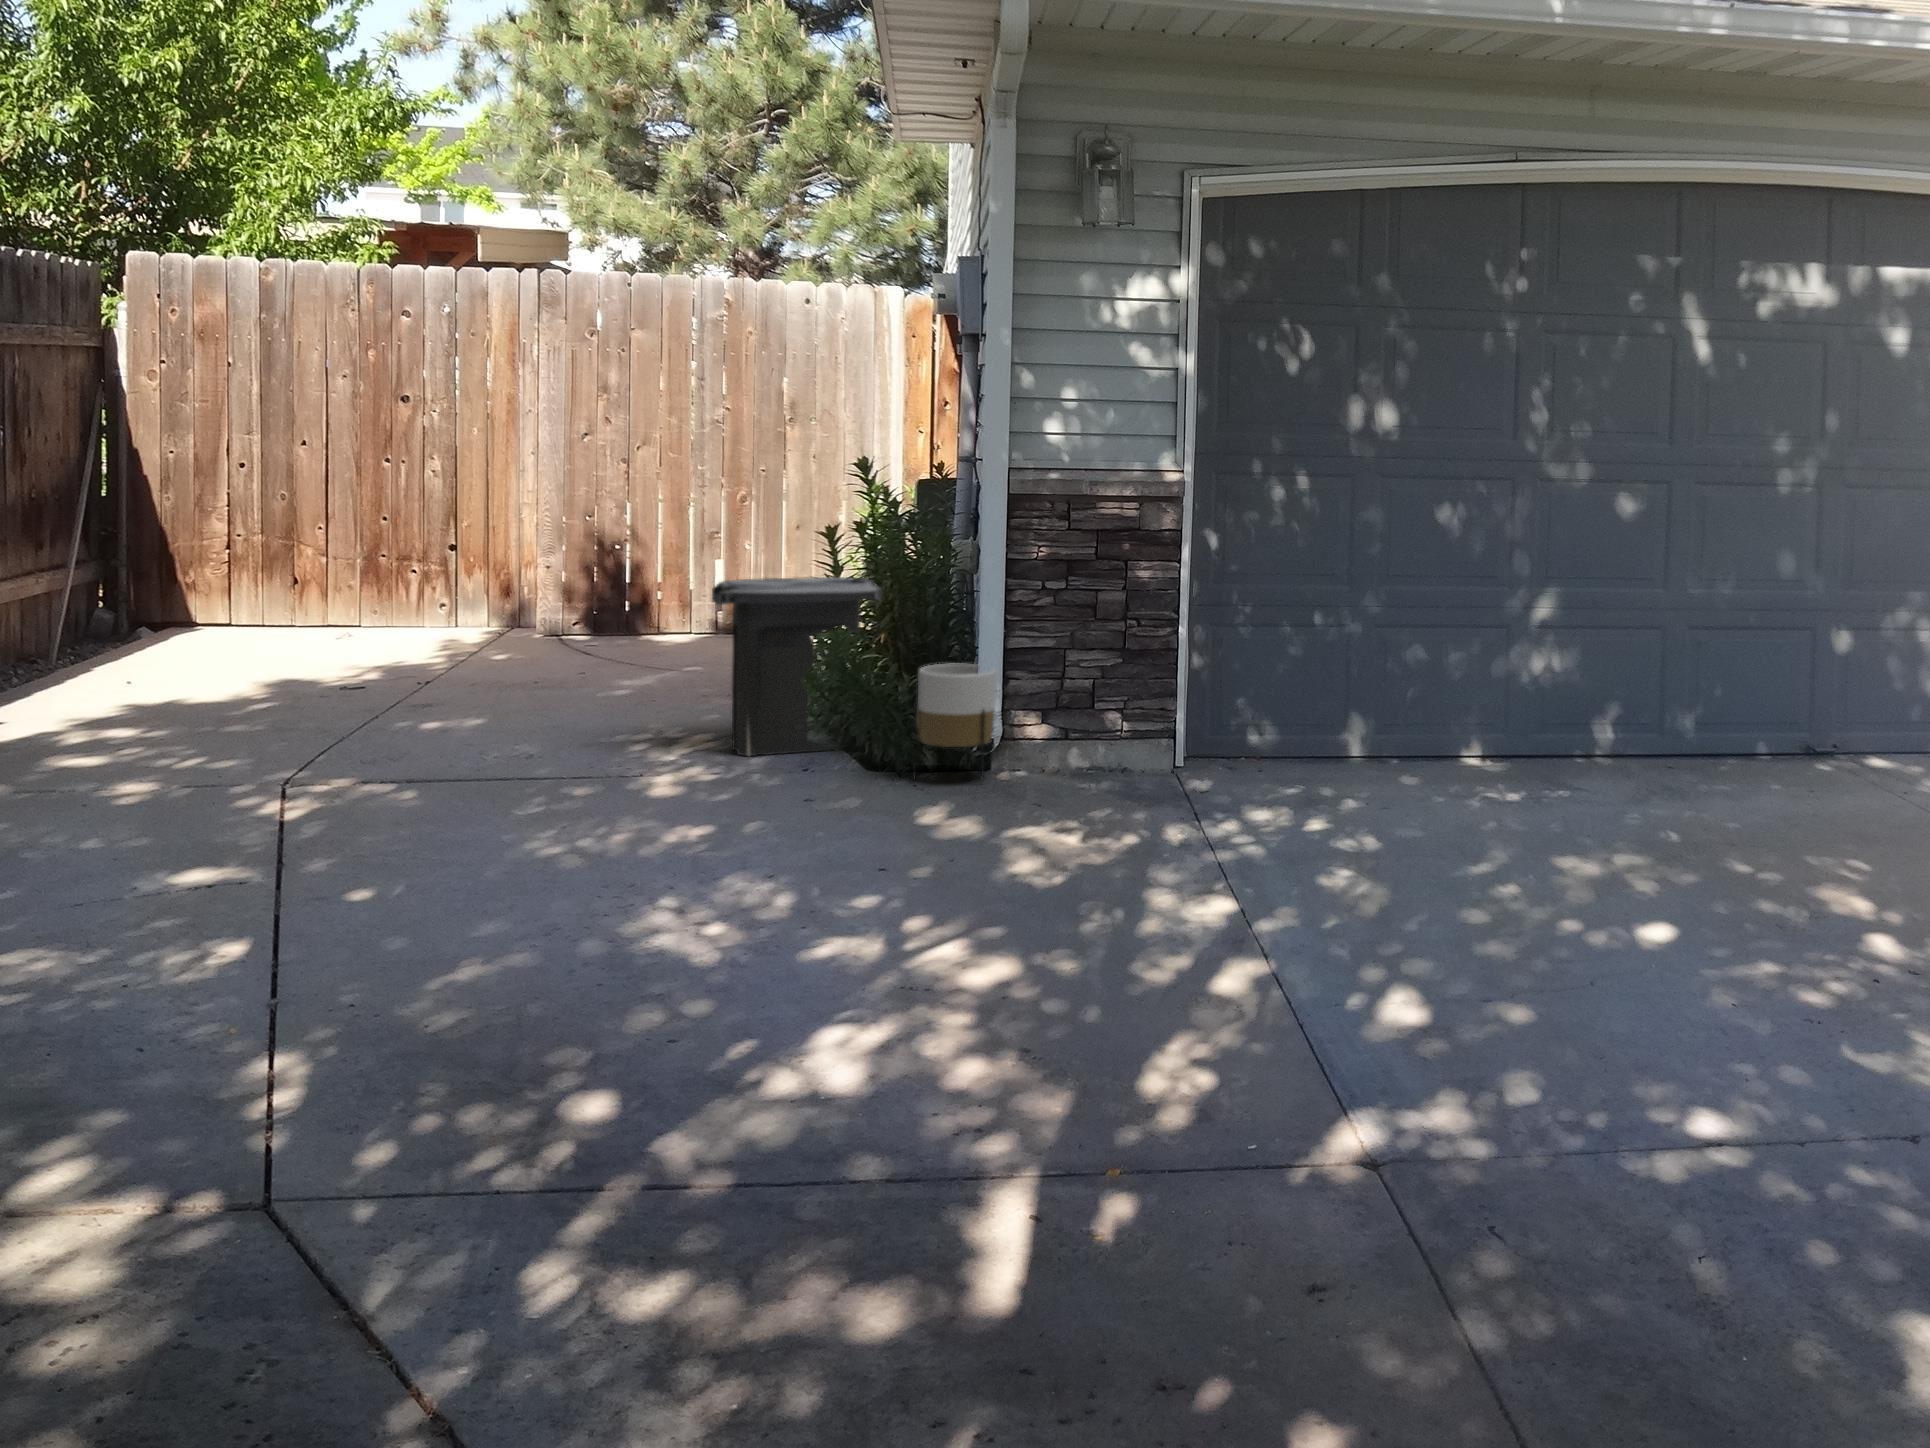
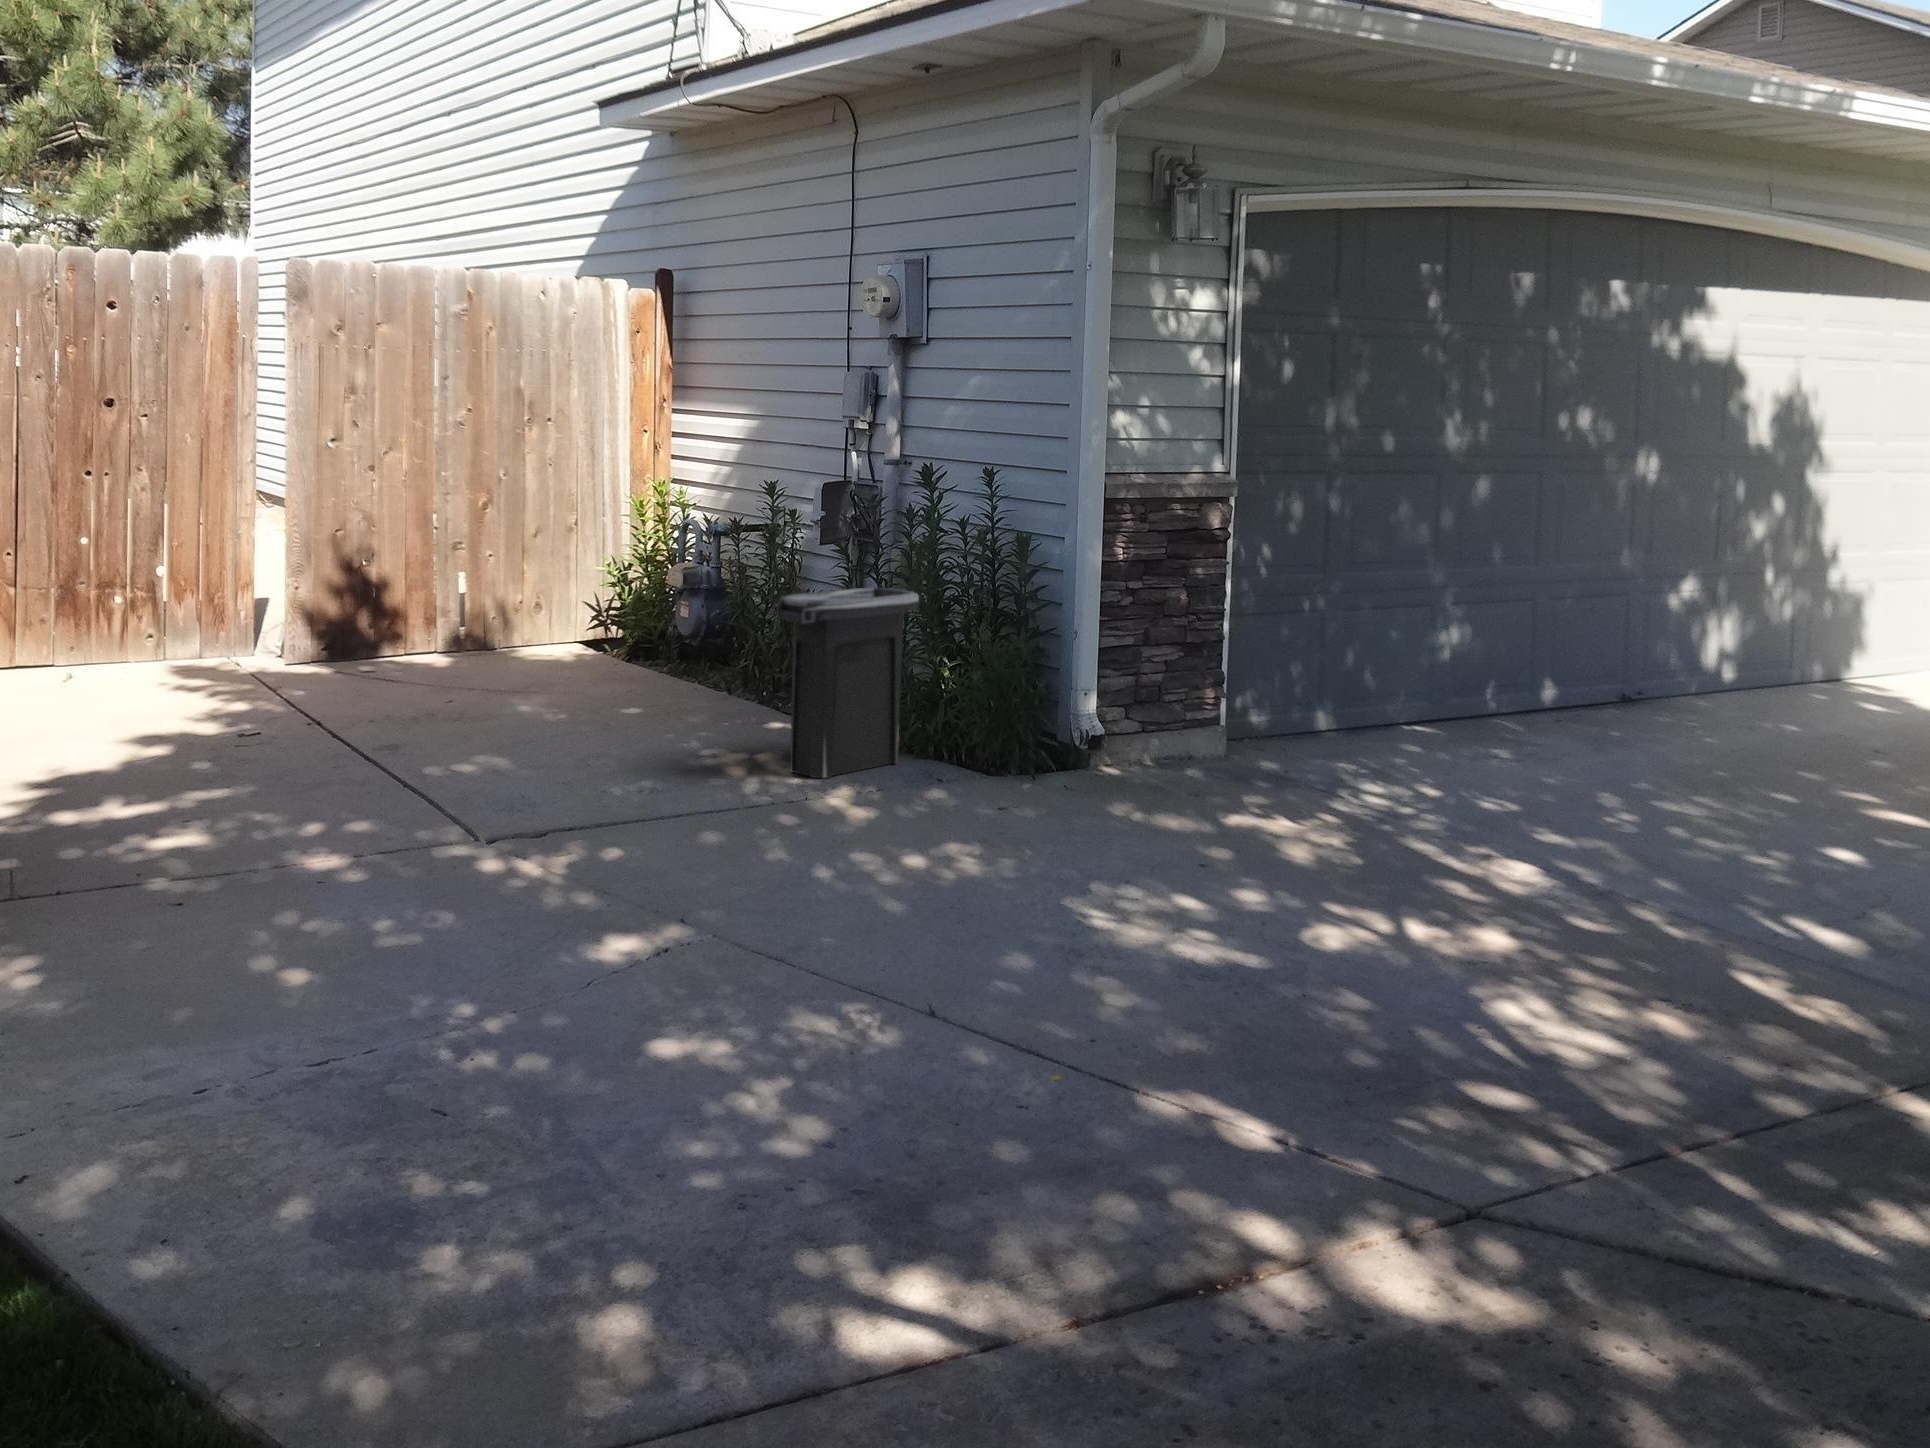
planter: present [914,664,996,782] -> none [1022,669,1101,788]

